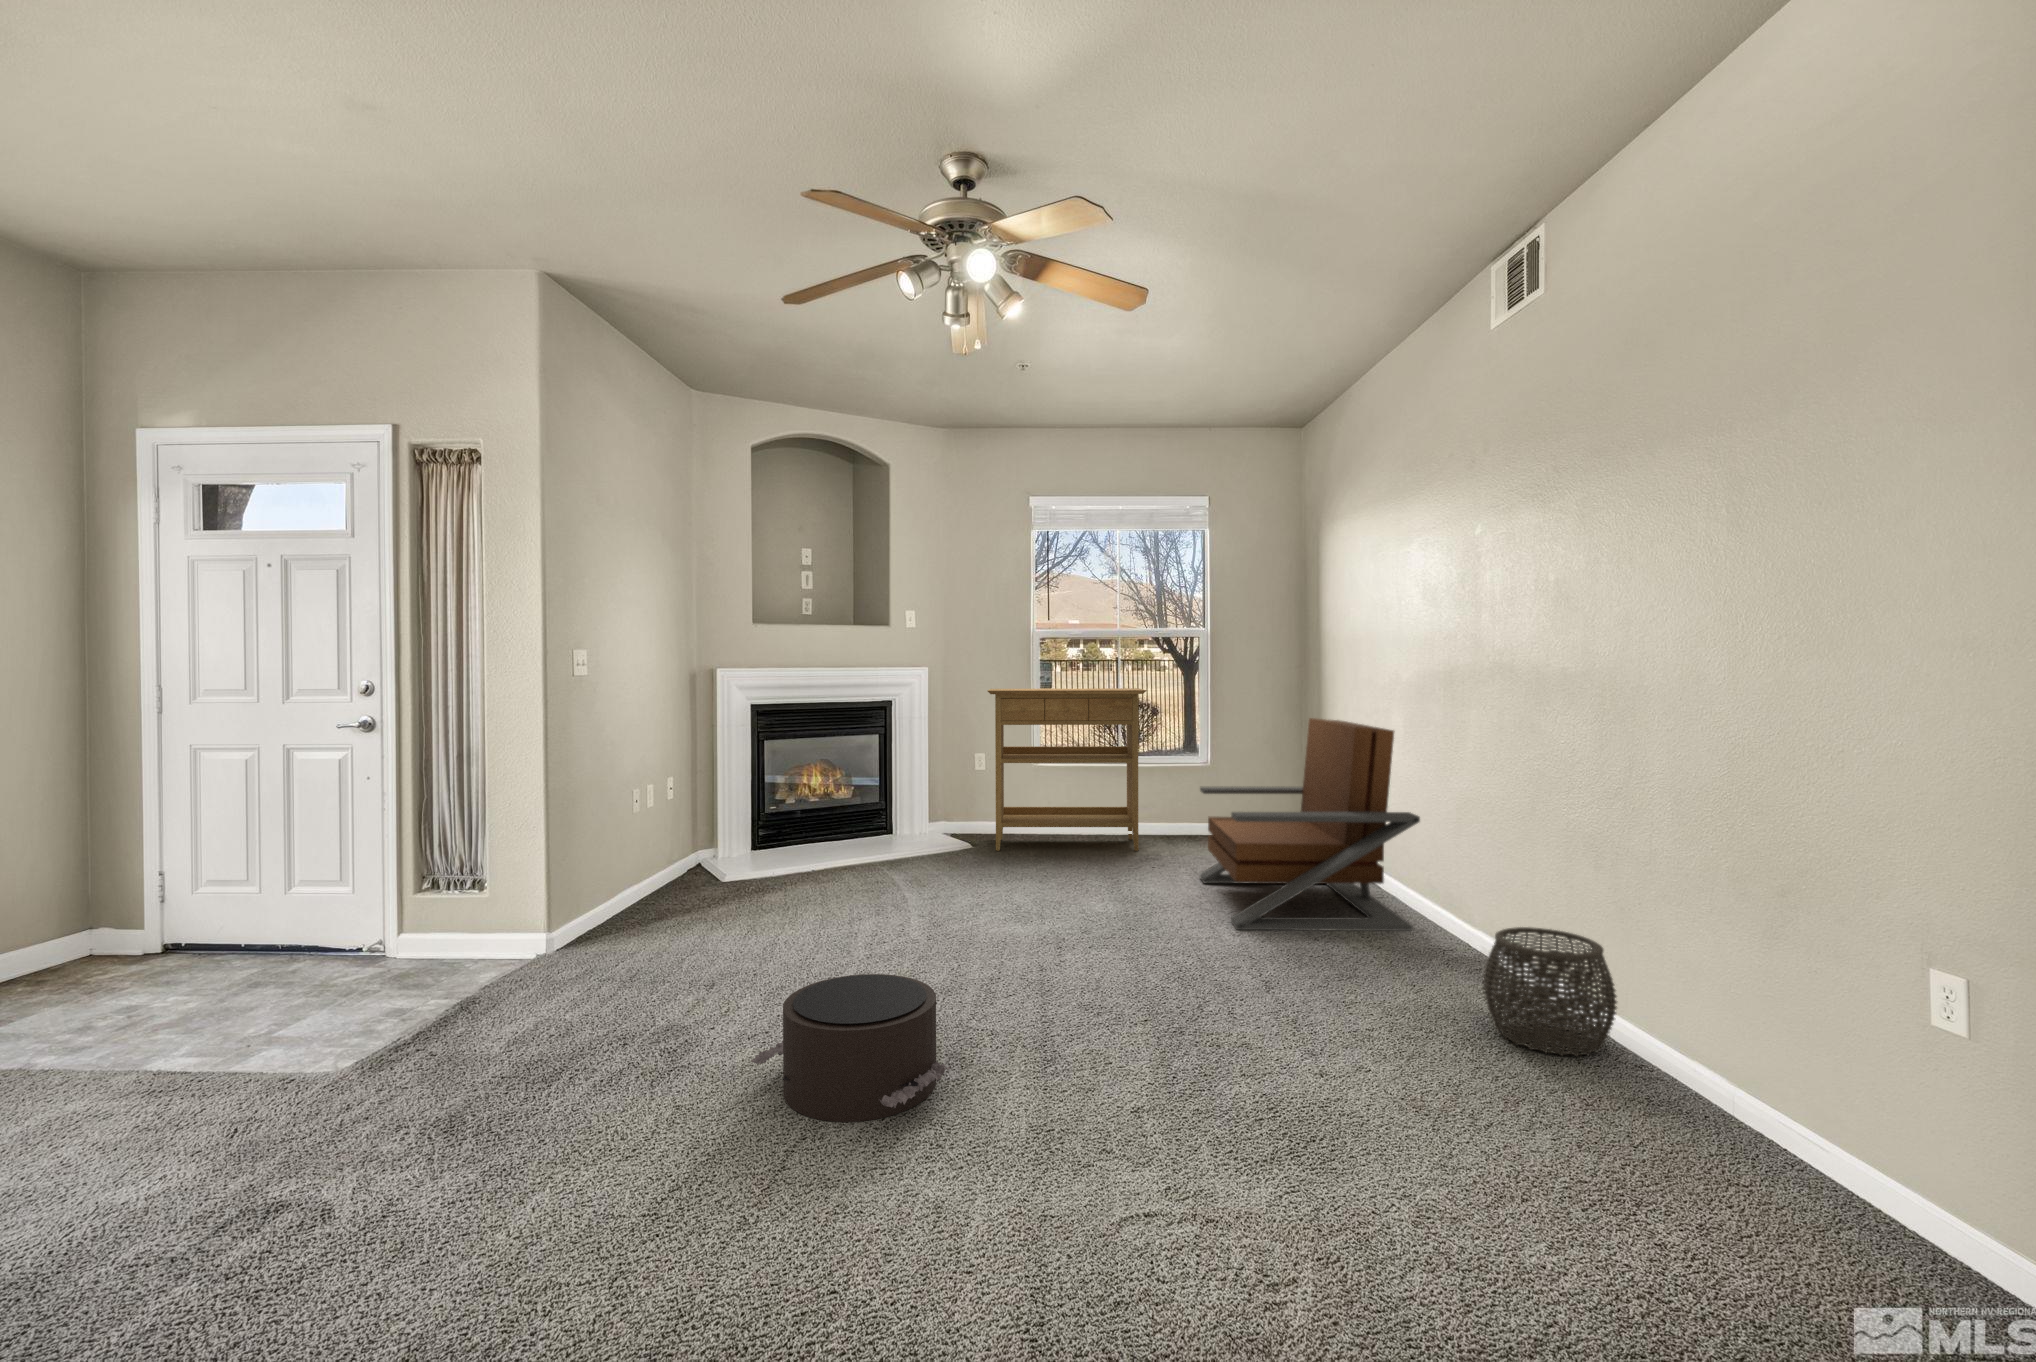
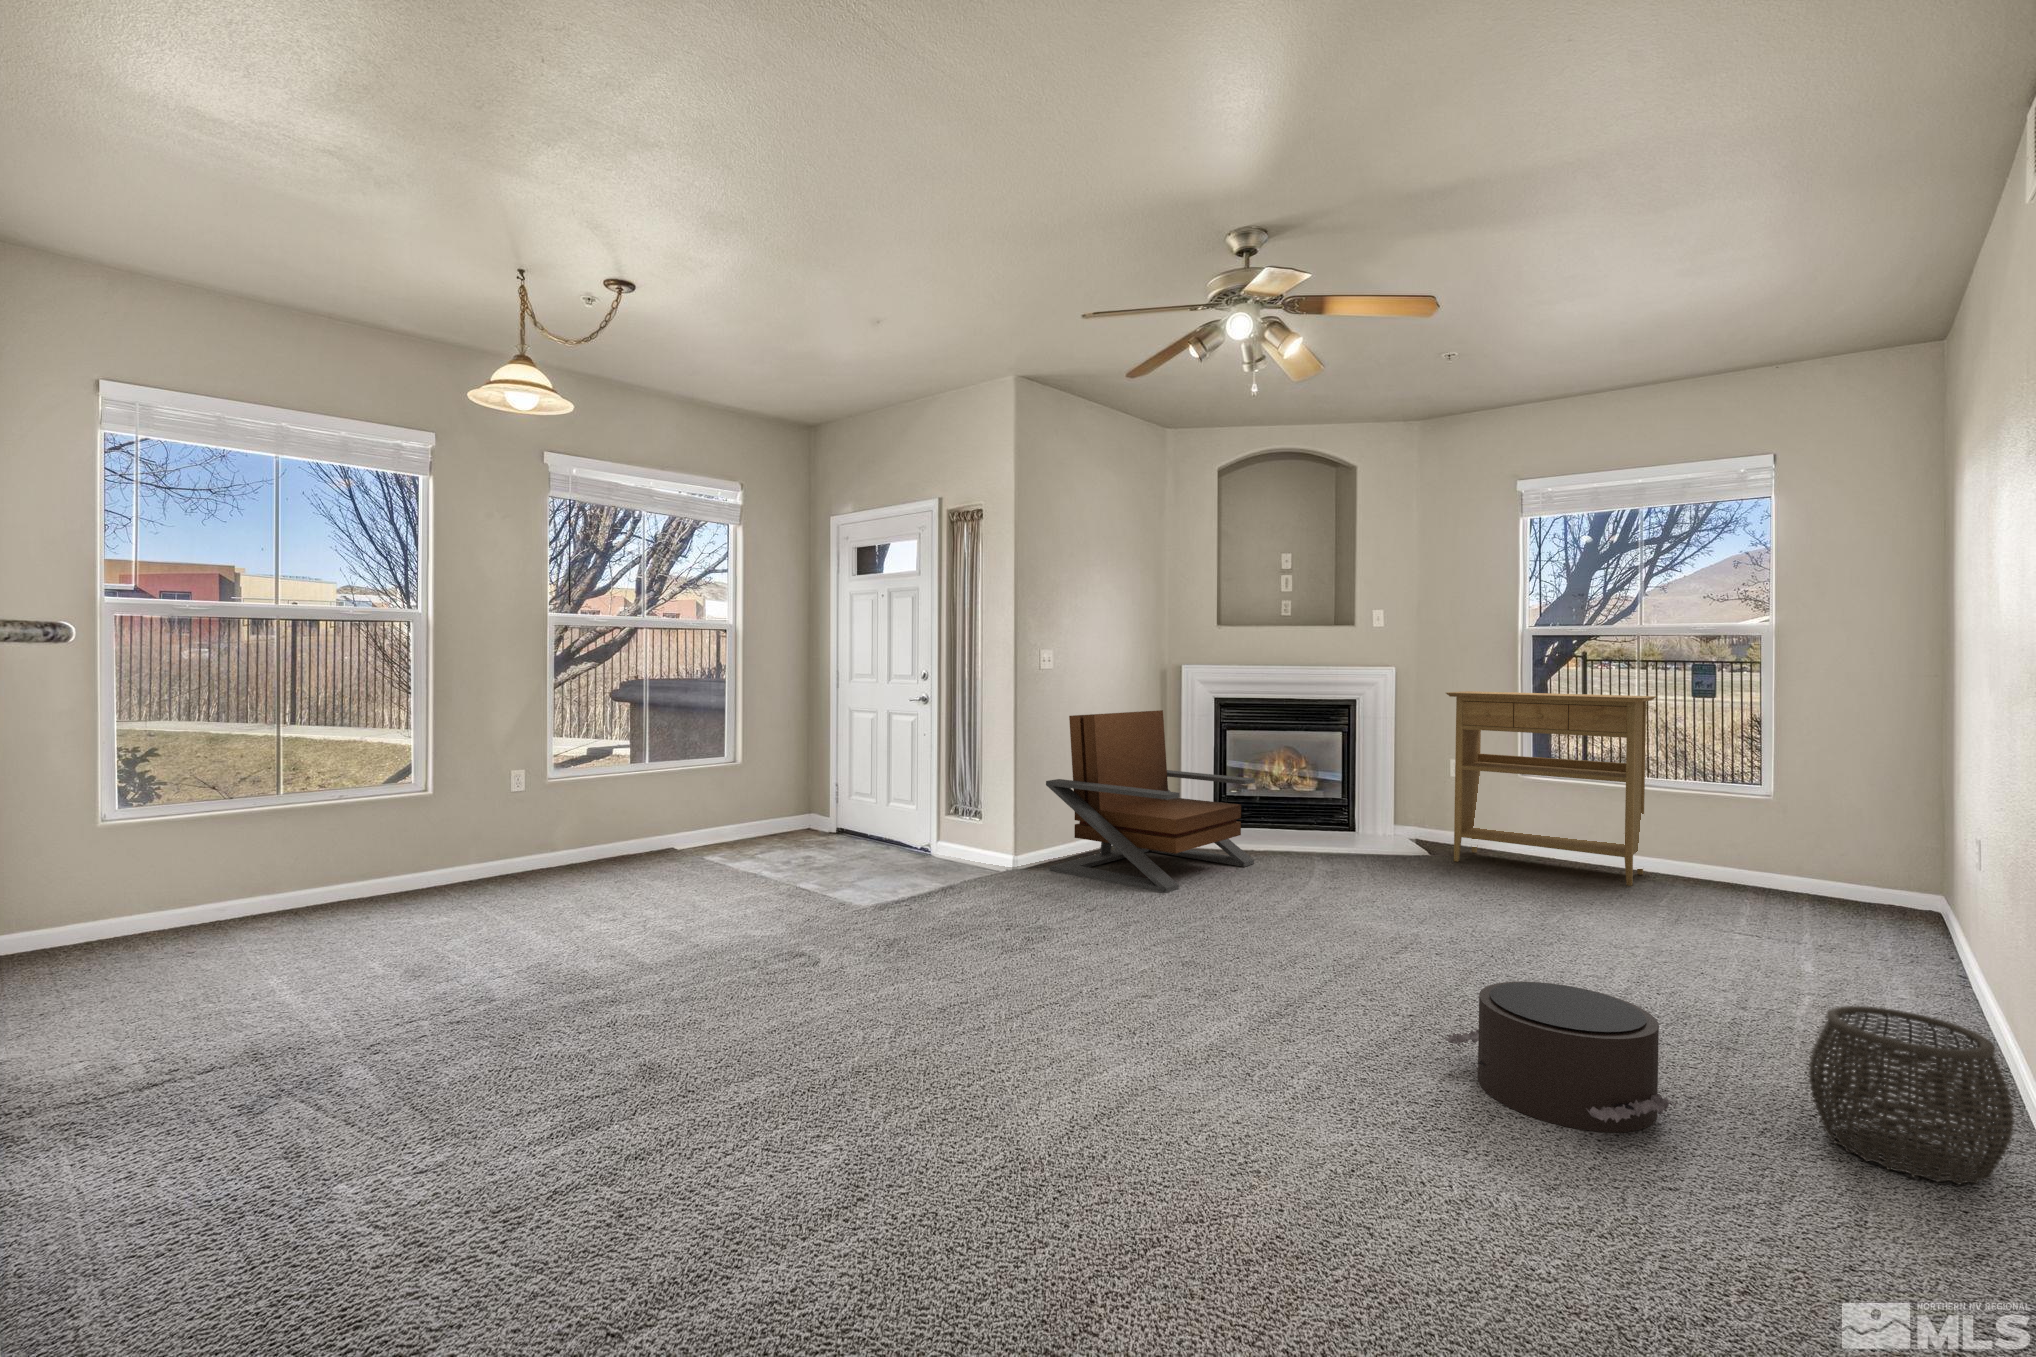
lounge chair: present [1200,718,1420,931] -> present [1046,710,1255,893]
pouf: present [751,974,951,1122] -> present [1445,981,1677,1132]

